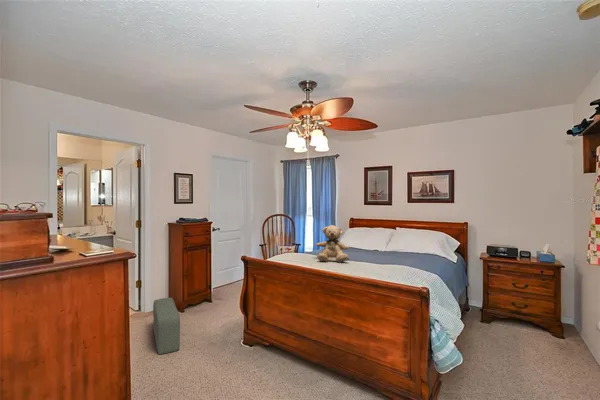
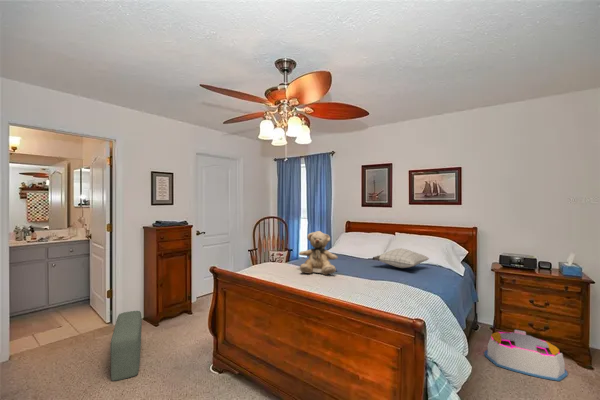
pillow: none [378,240,427,257] -> present [372,248,429,268]
storage bin: none [474,309,541,348] -> present [484,330,568,381]

